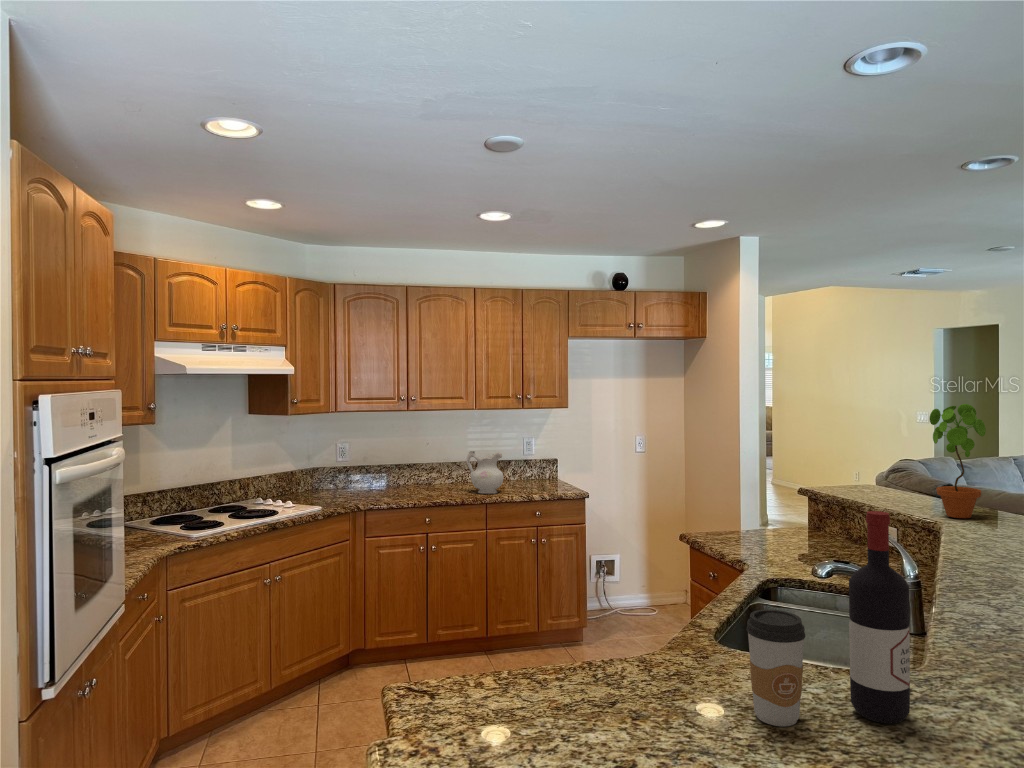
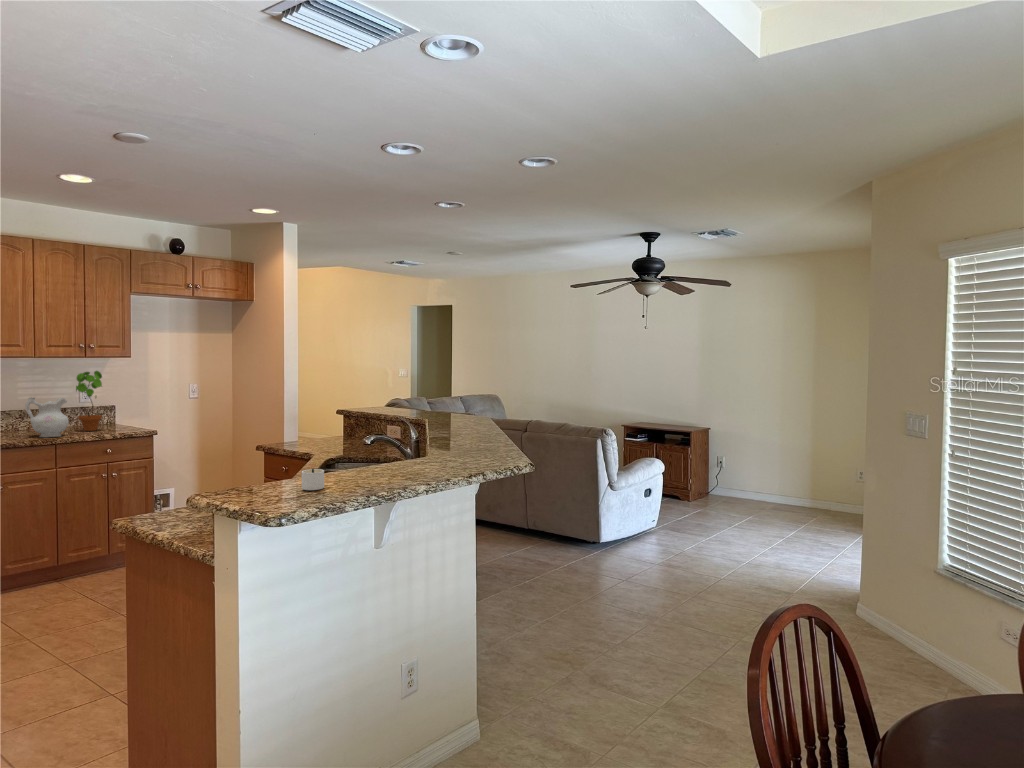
potted plant: present [930,404,986,518] -> present [76,371,102,431]
wine bottle: present [849,511,910,724] -> none [399,382,423,472]
coffee cup: present [747,609,806,726] -> none [356,431,382,479]
candle: none [623,681,690,737] -> present [302,469,324,490]

